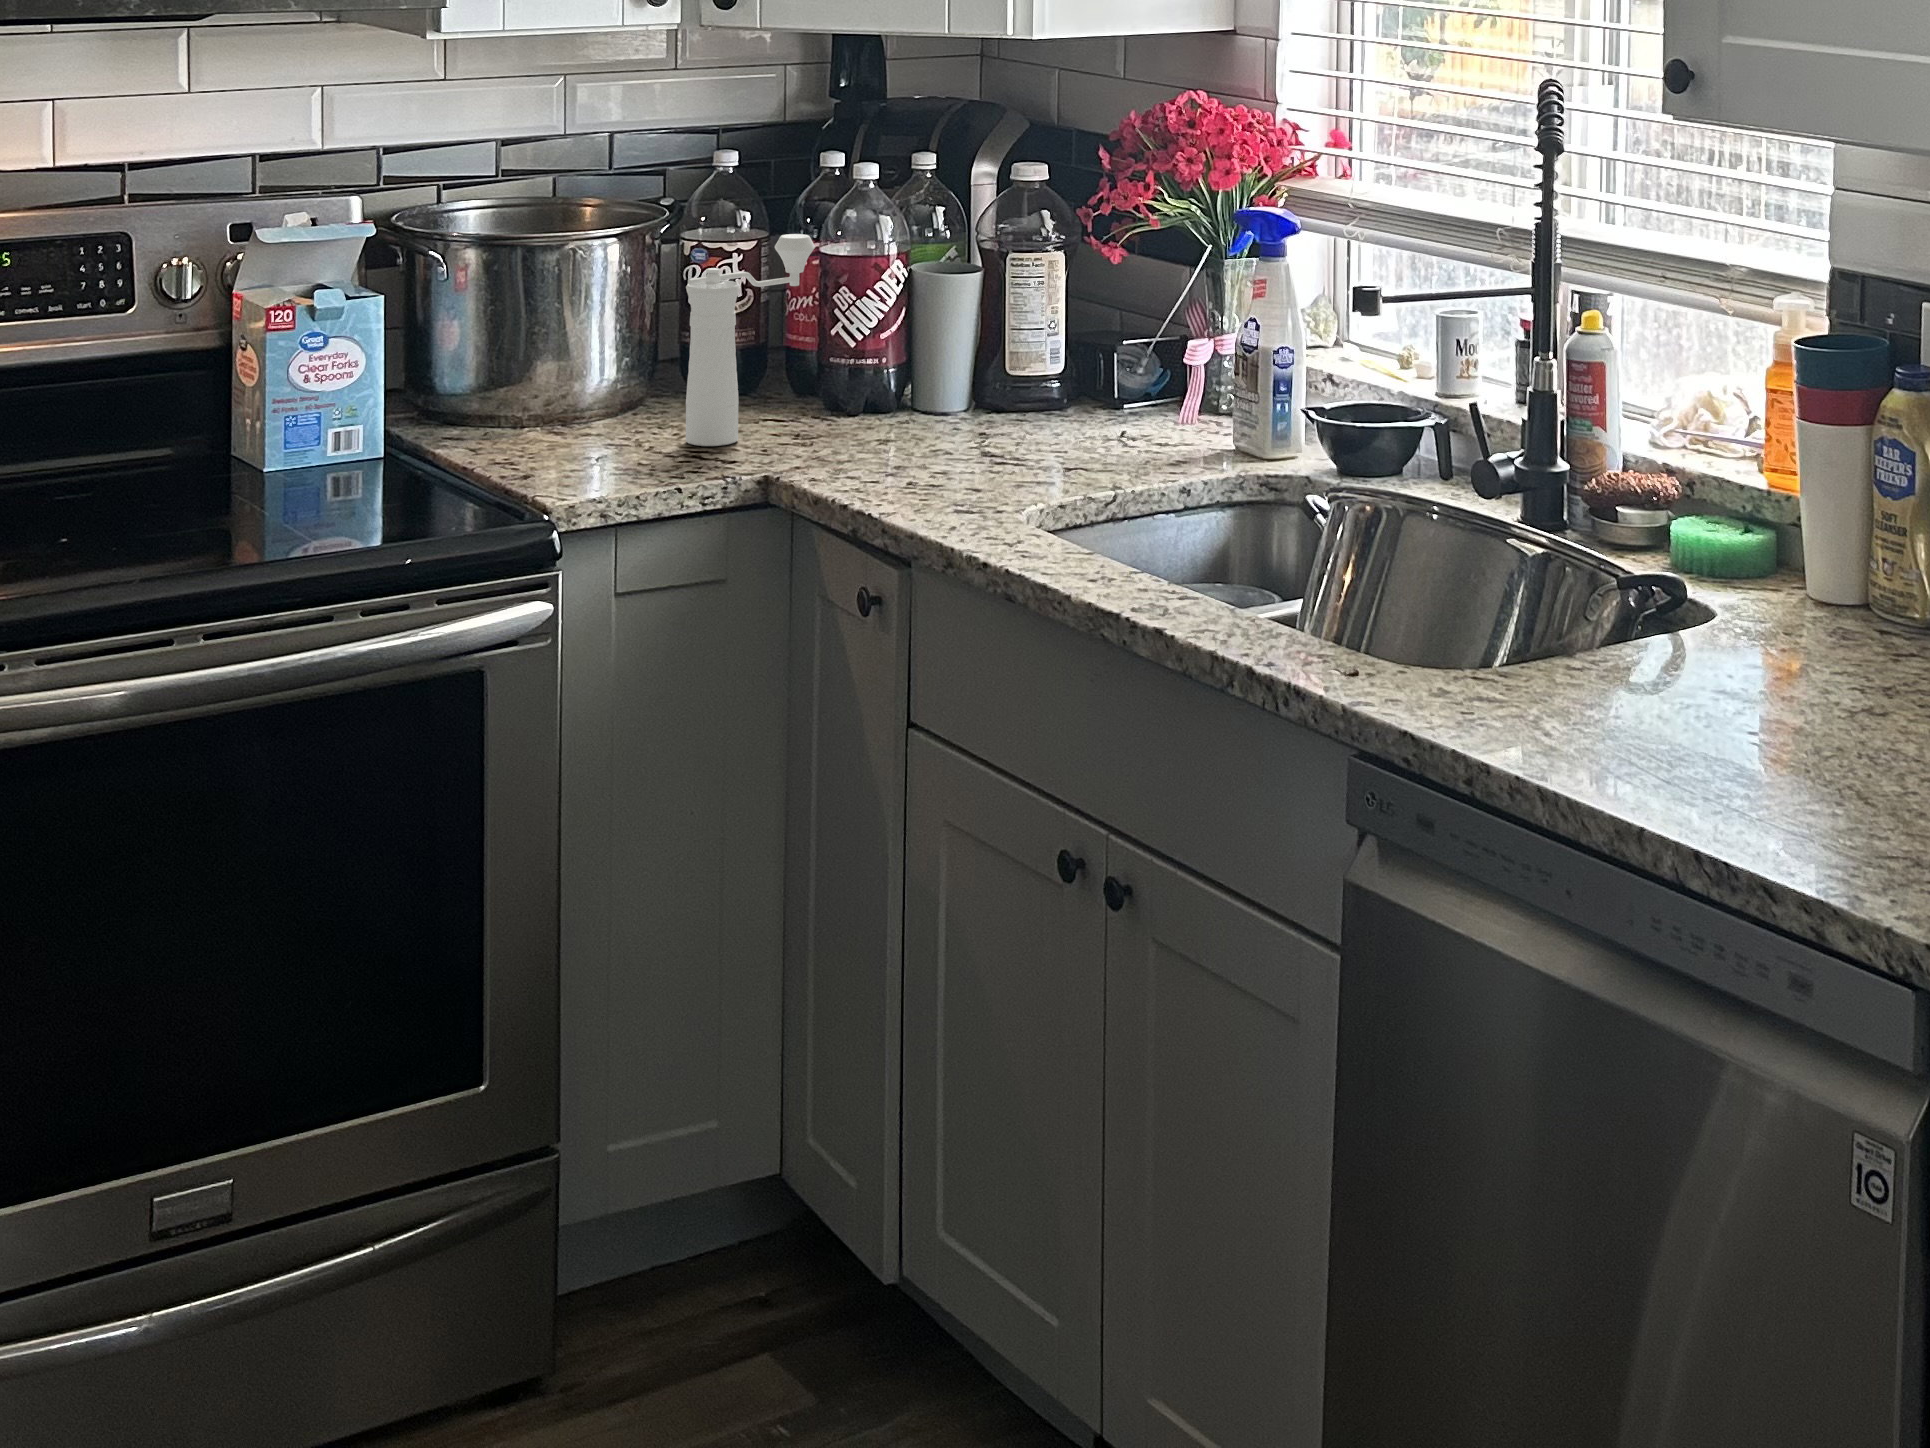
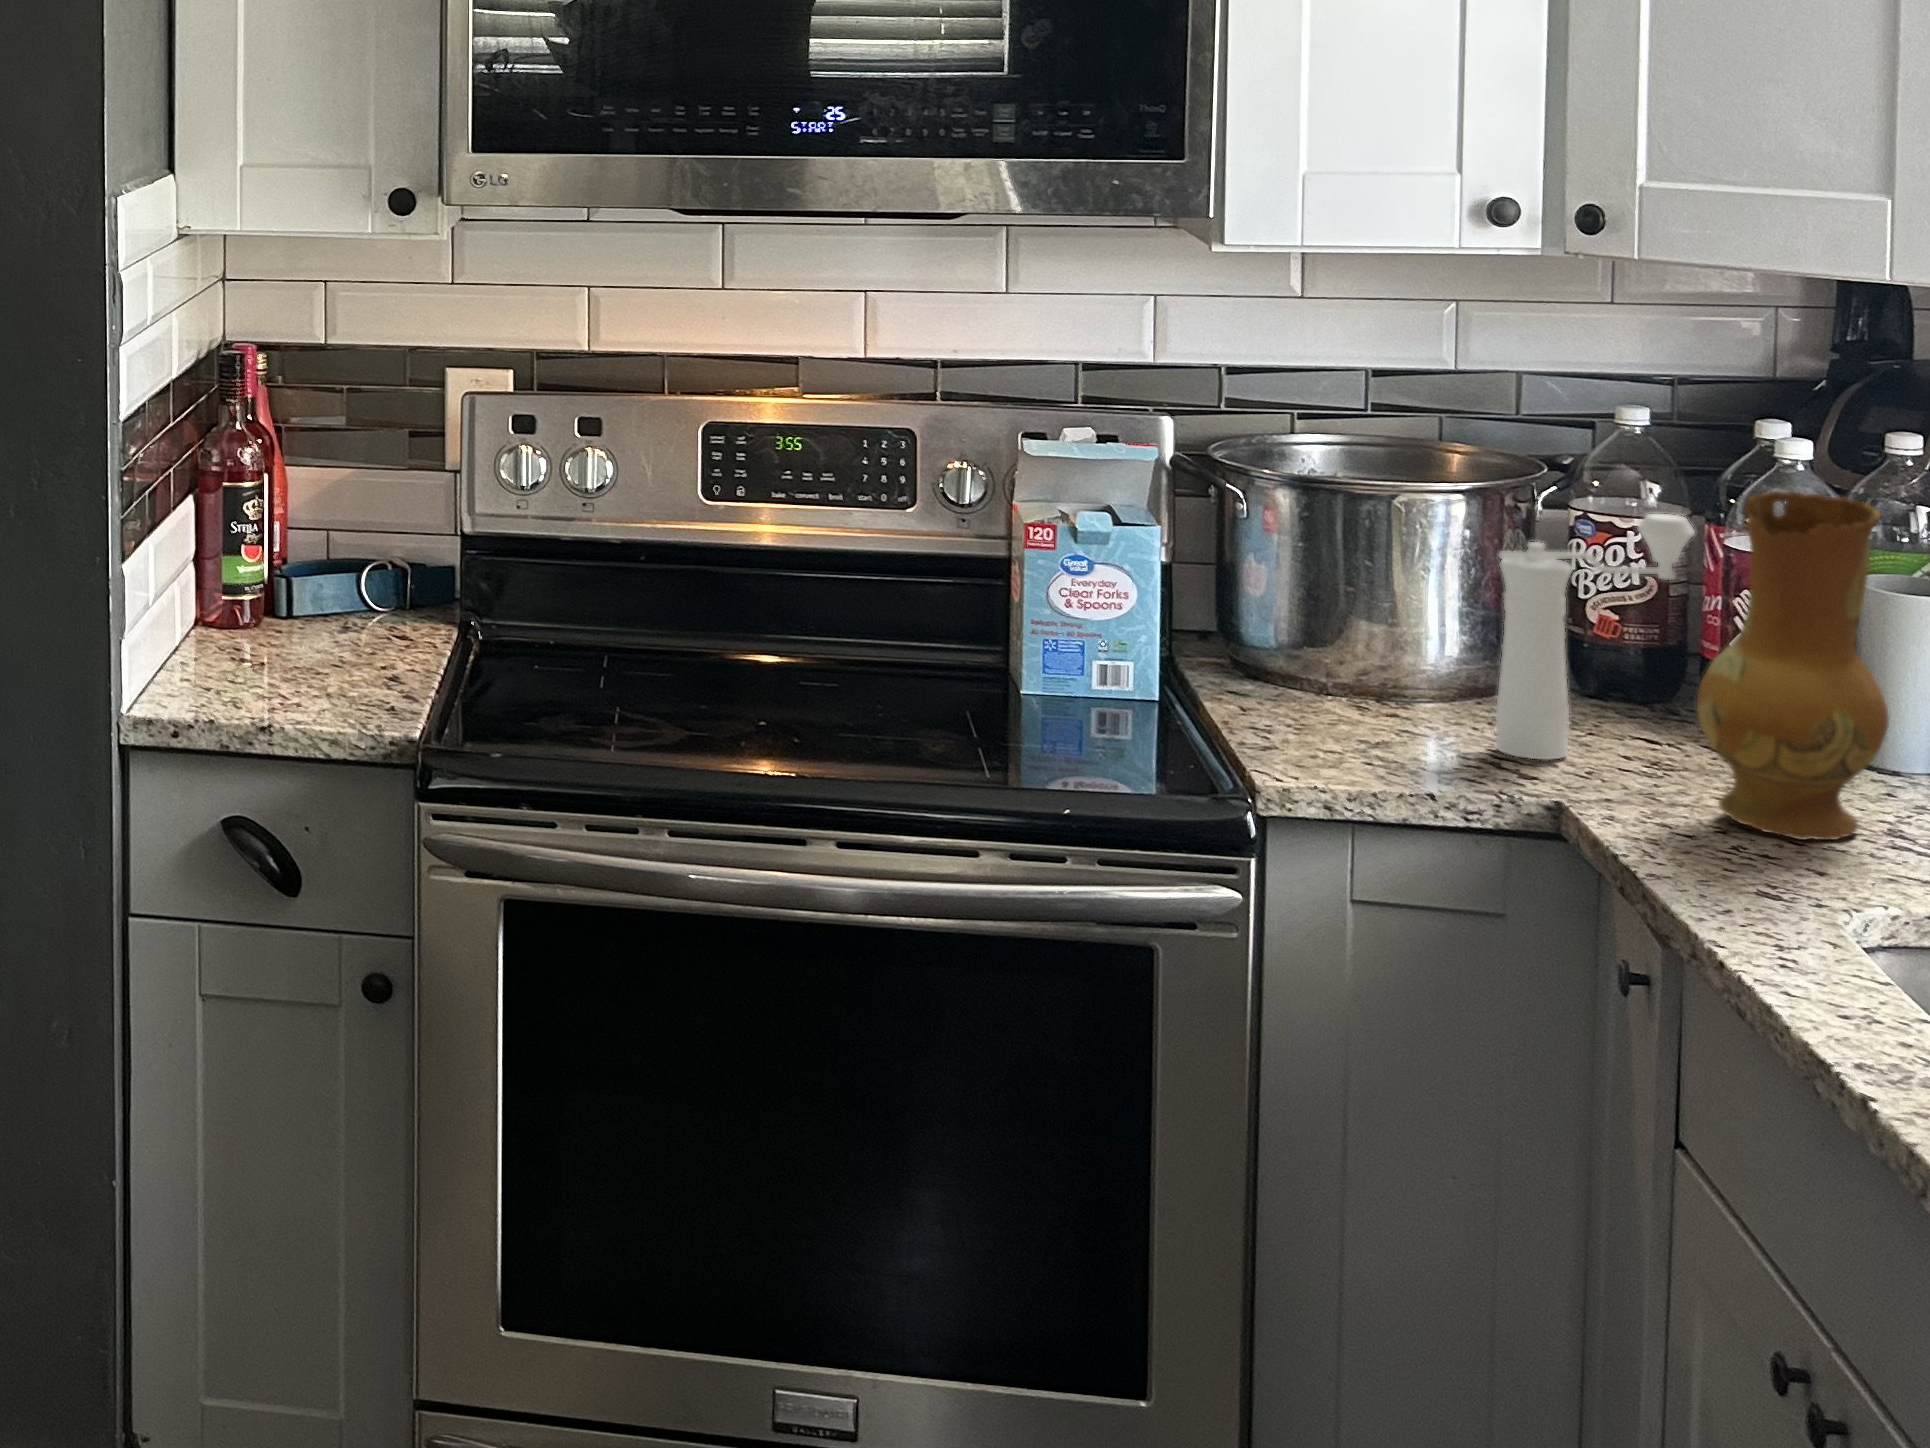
ceramic jug: none [861,204,986,470] -> present [1697,492,1889,840]

